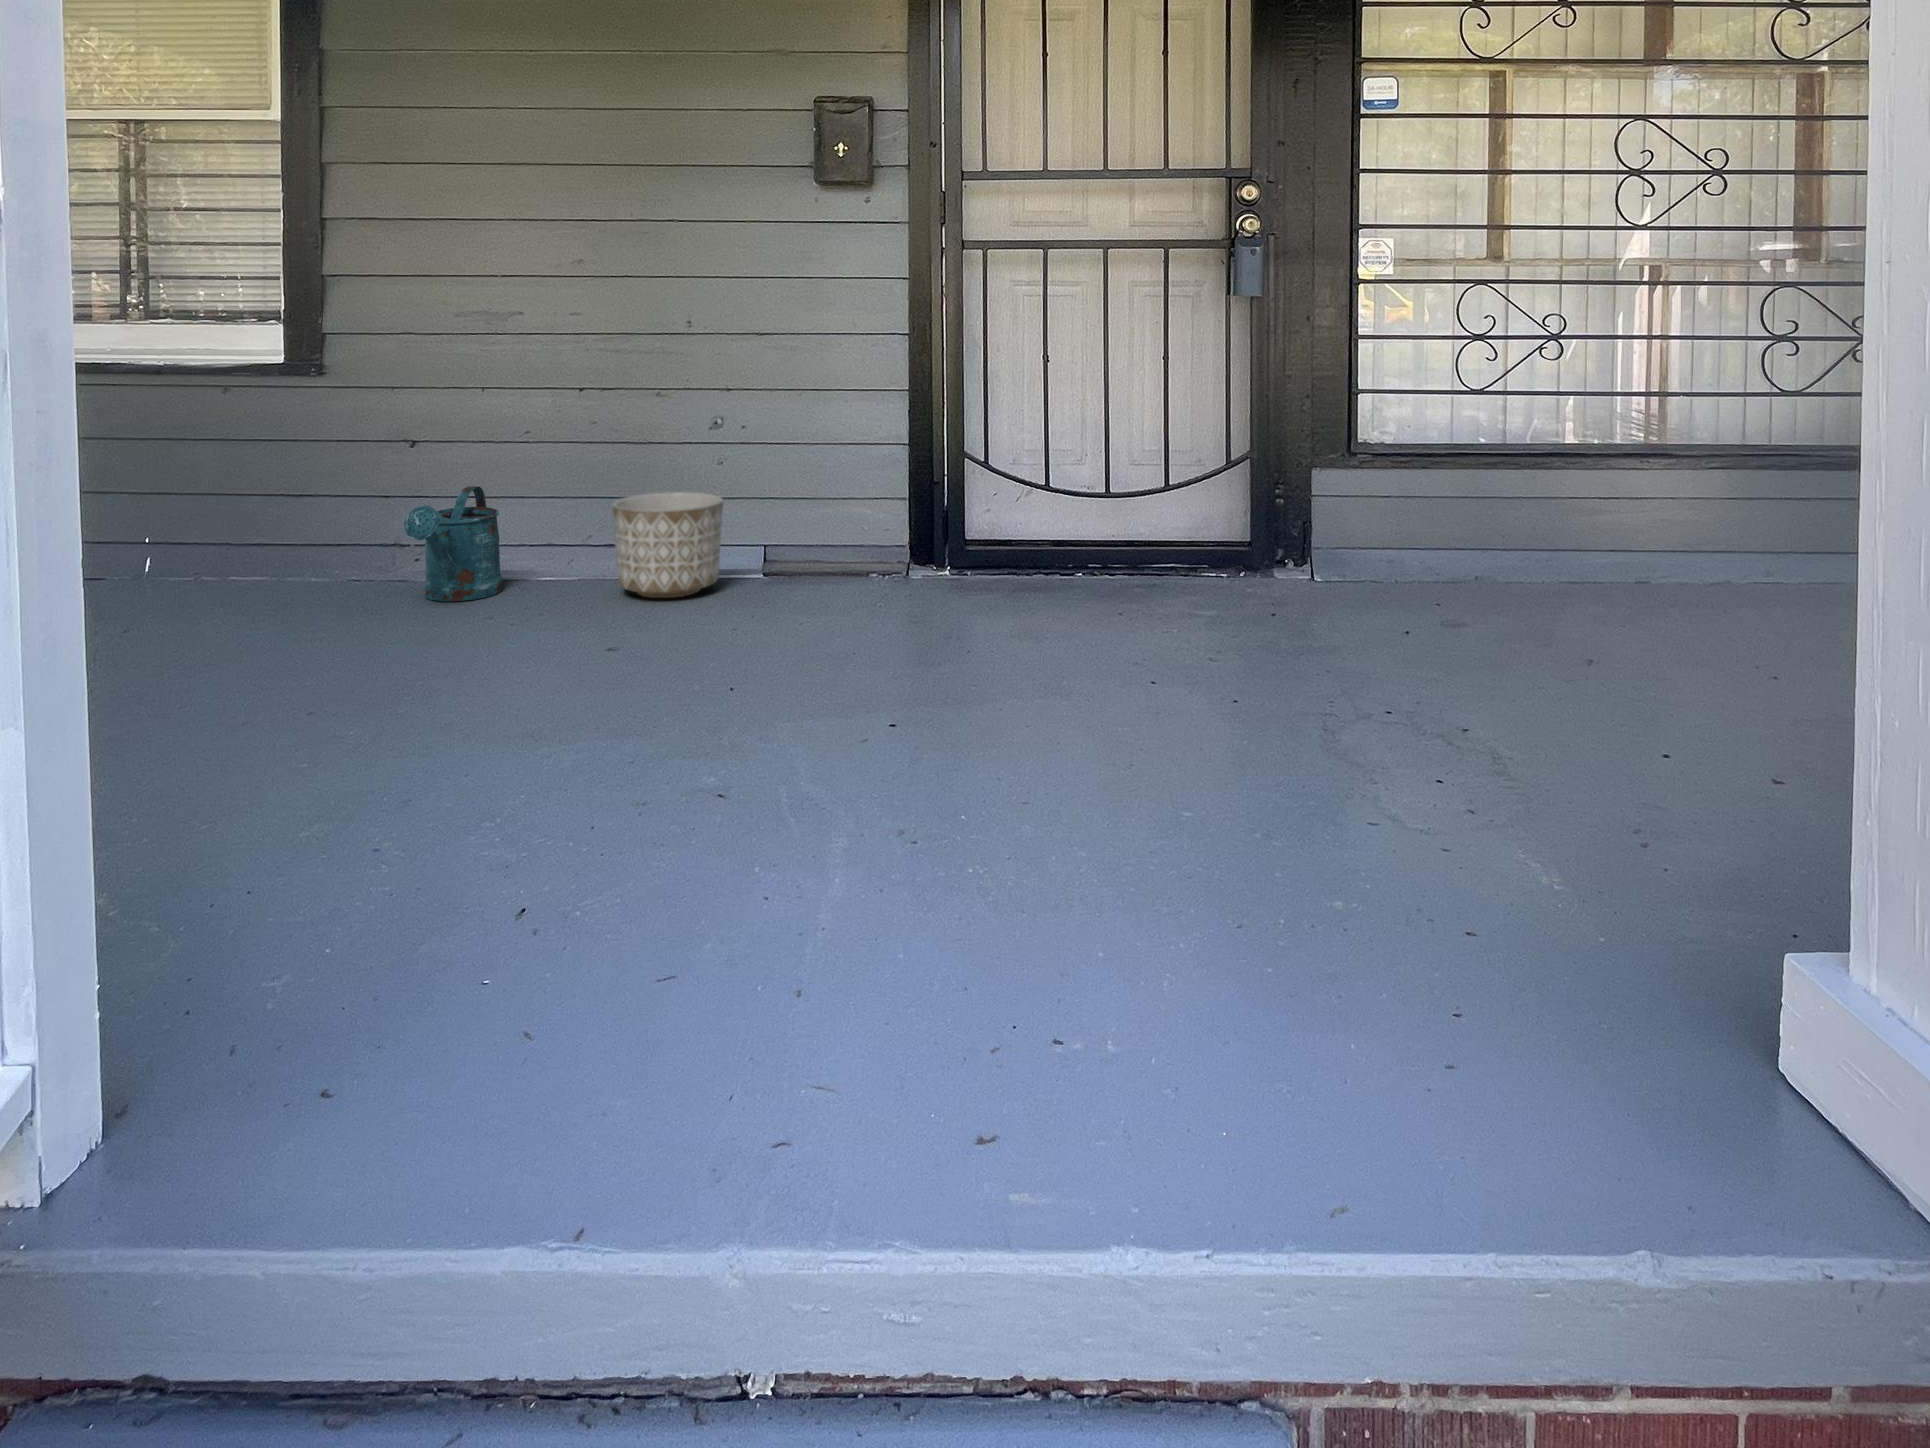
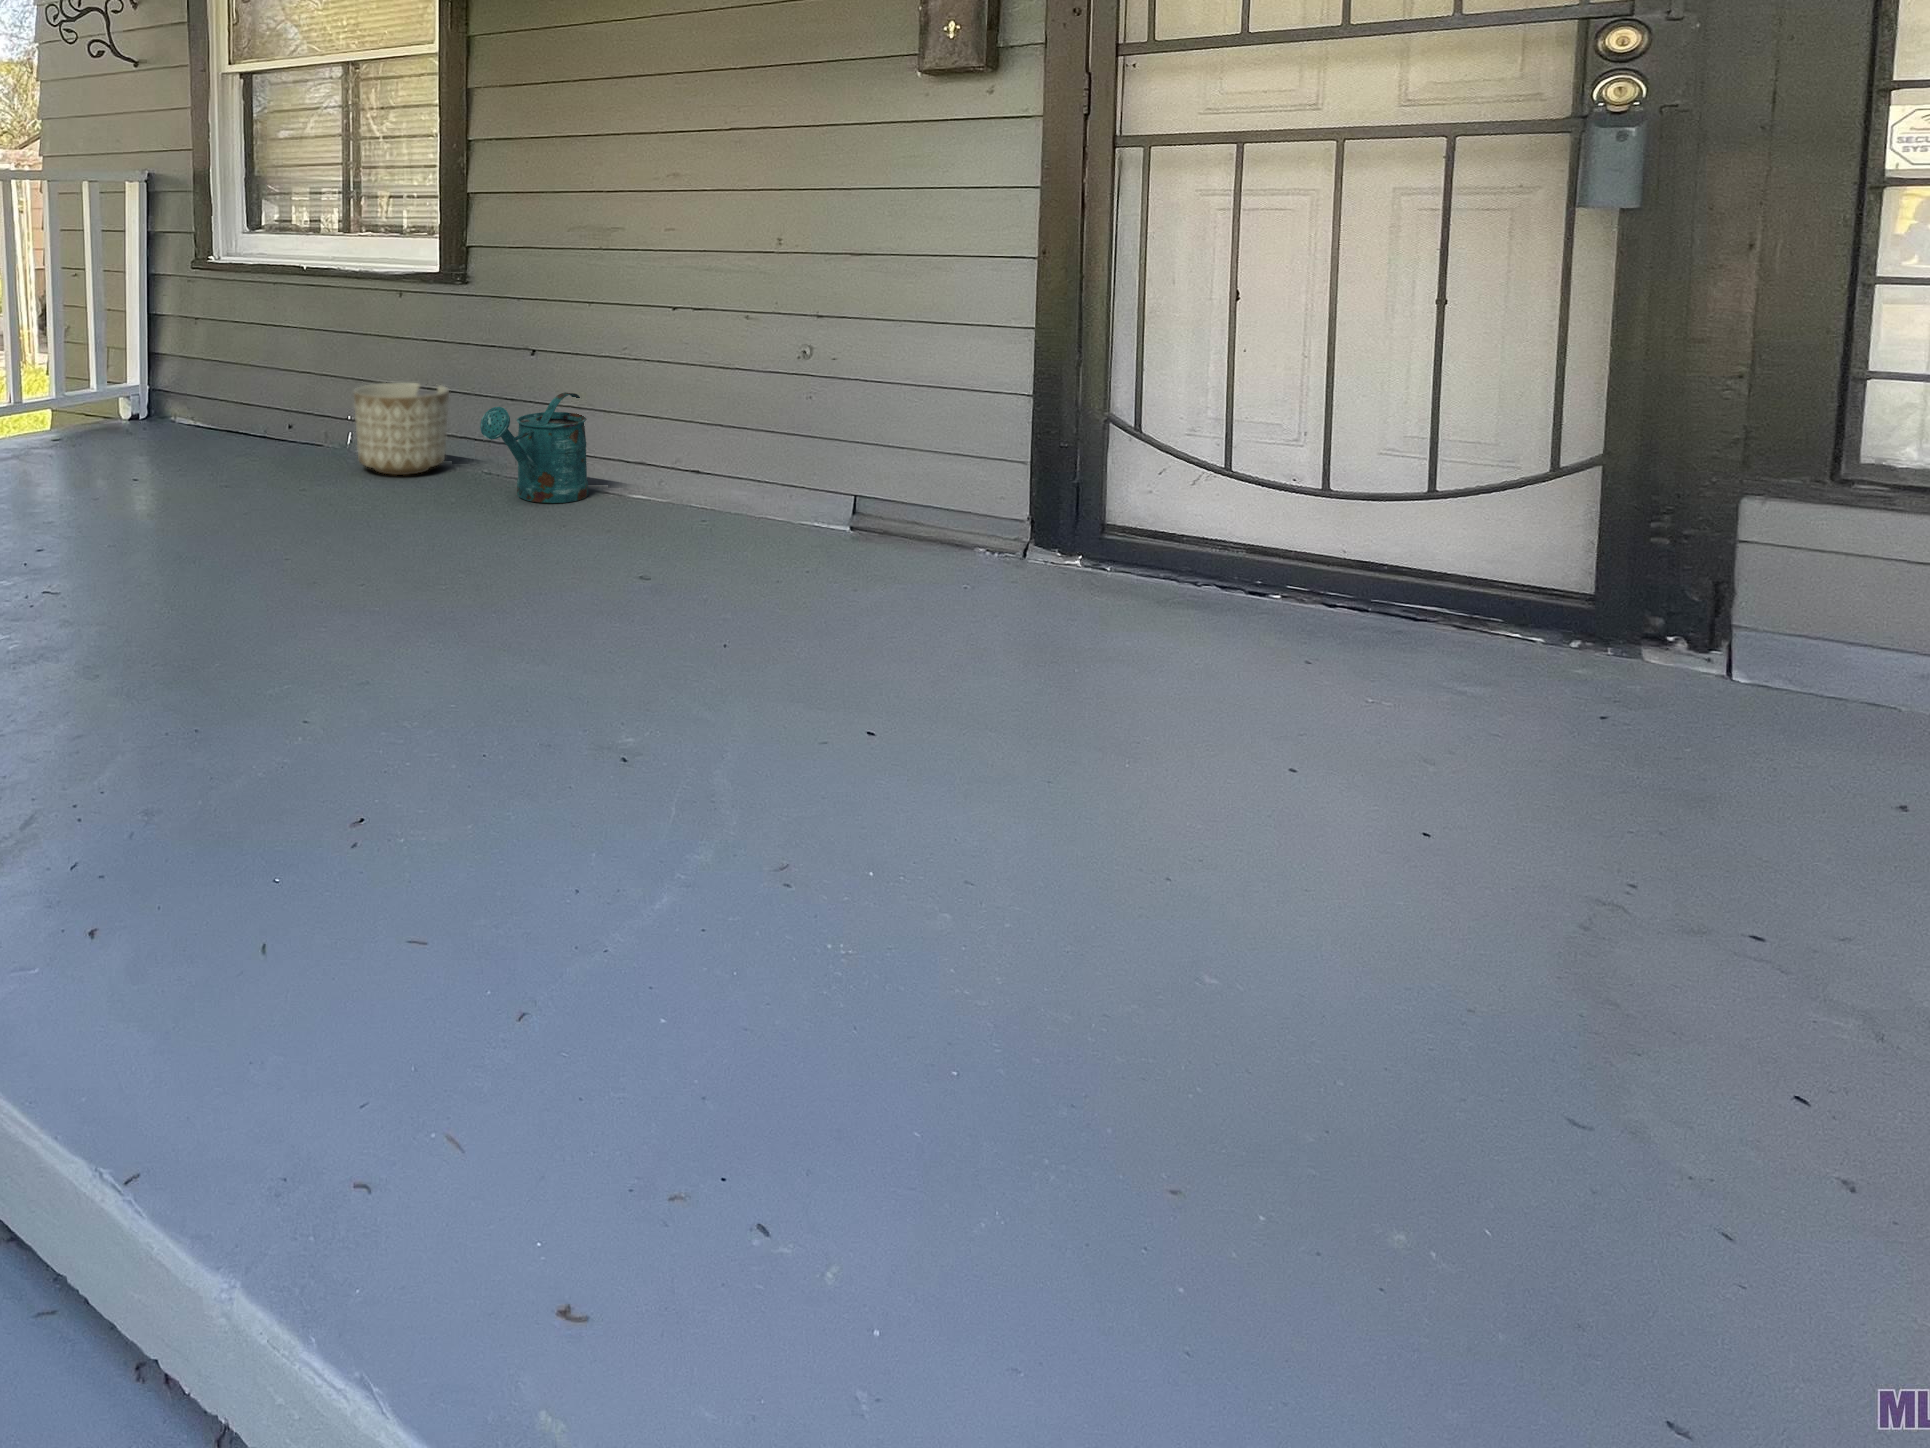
planter: present [612,492,723,598] -> present [354,383,449,475]

